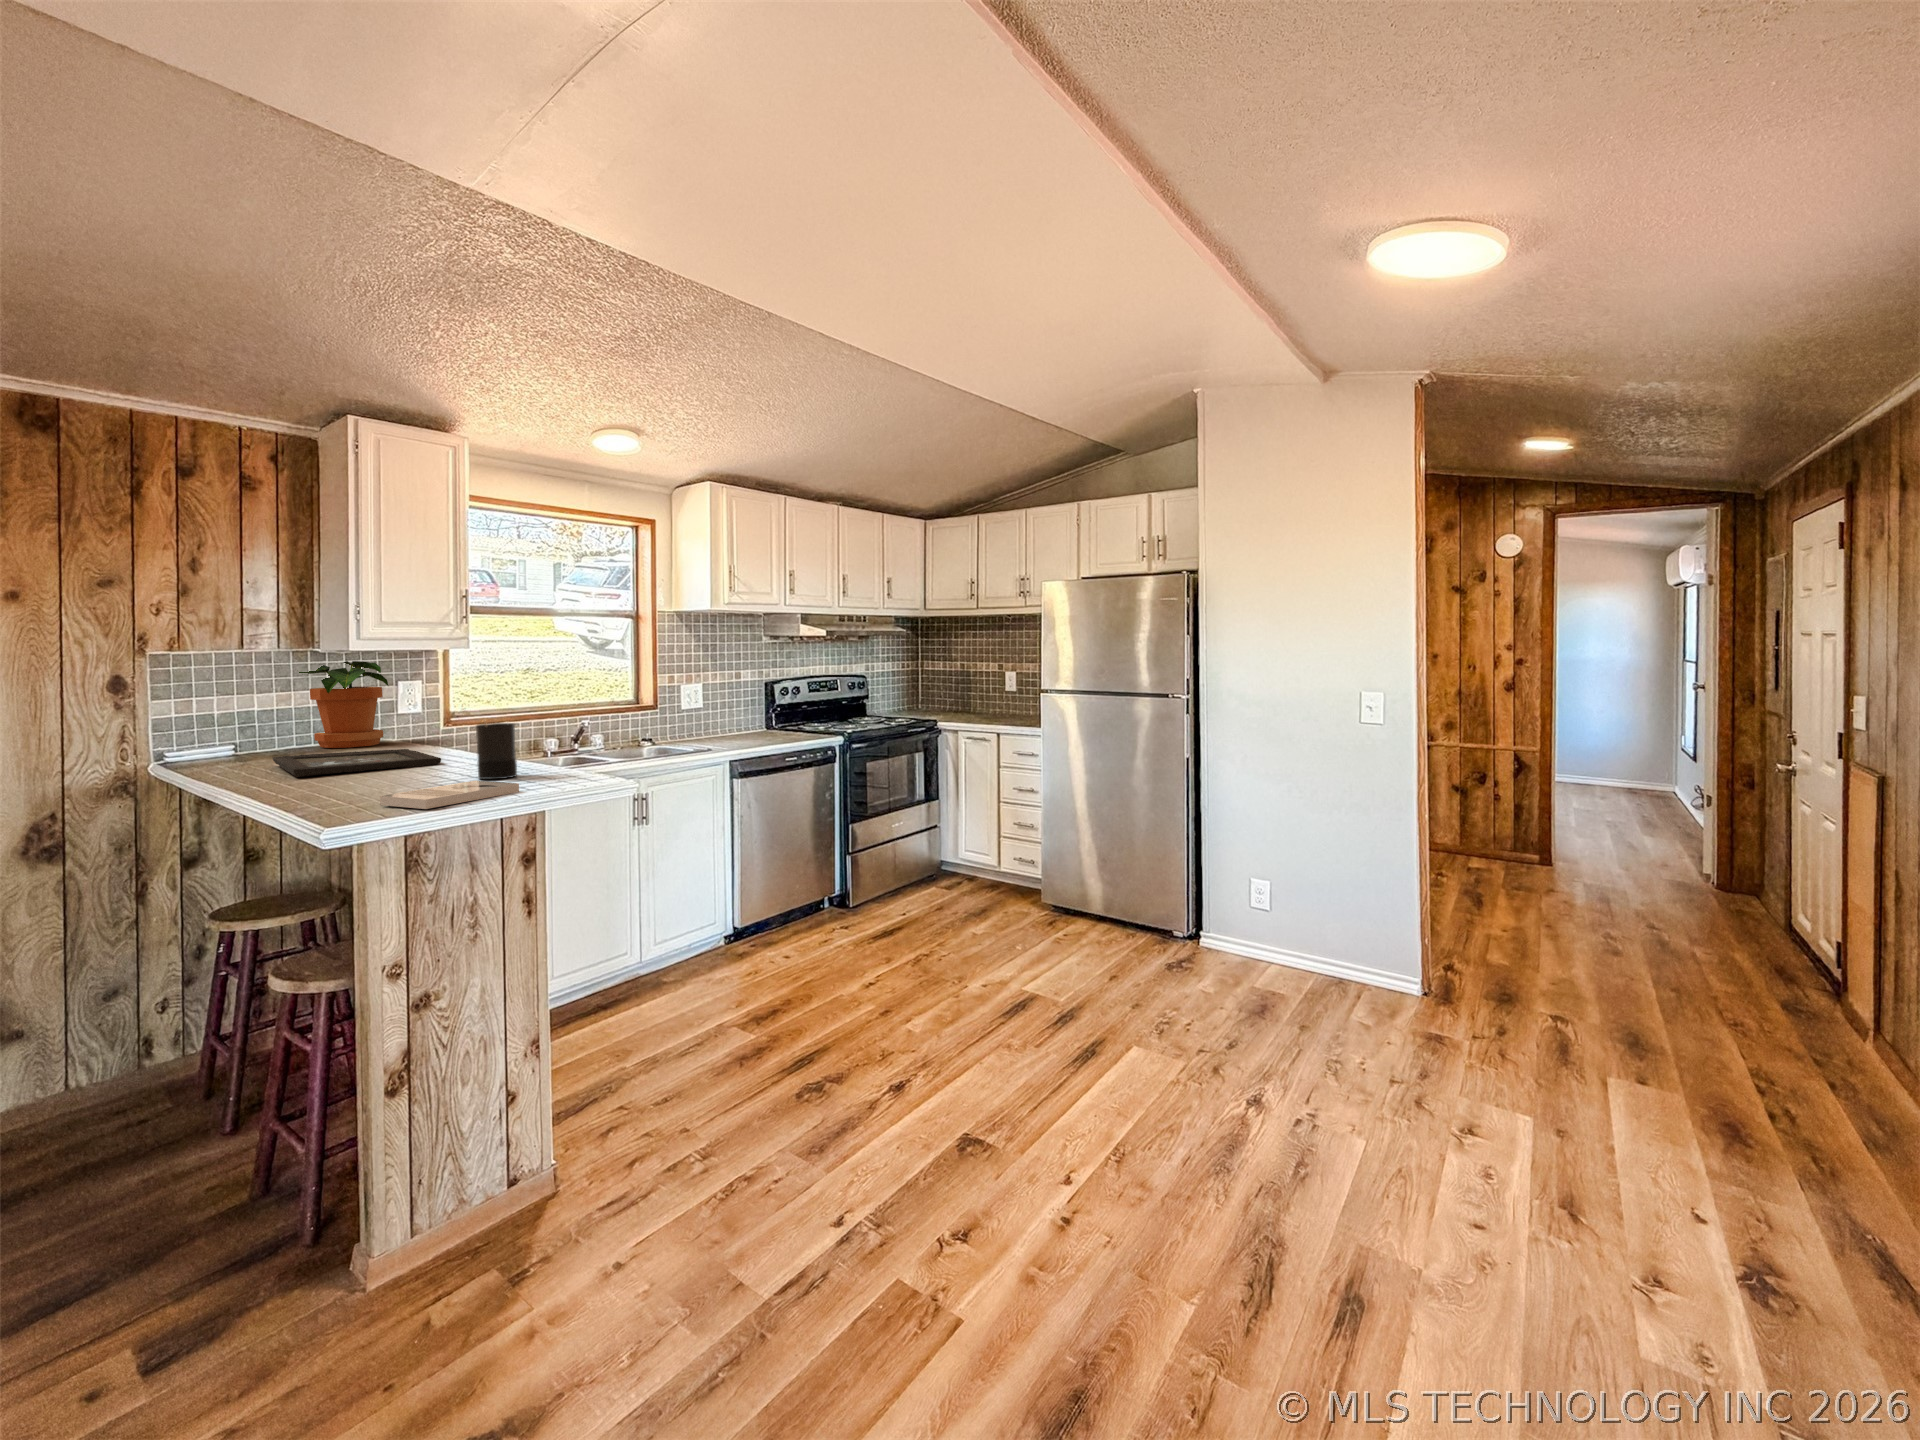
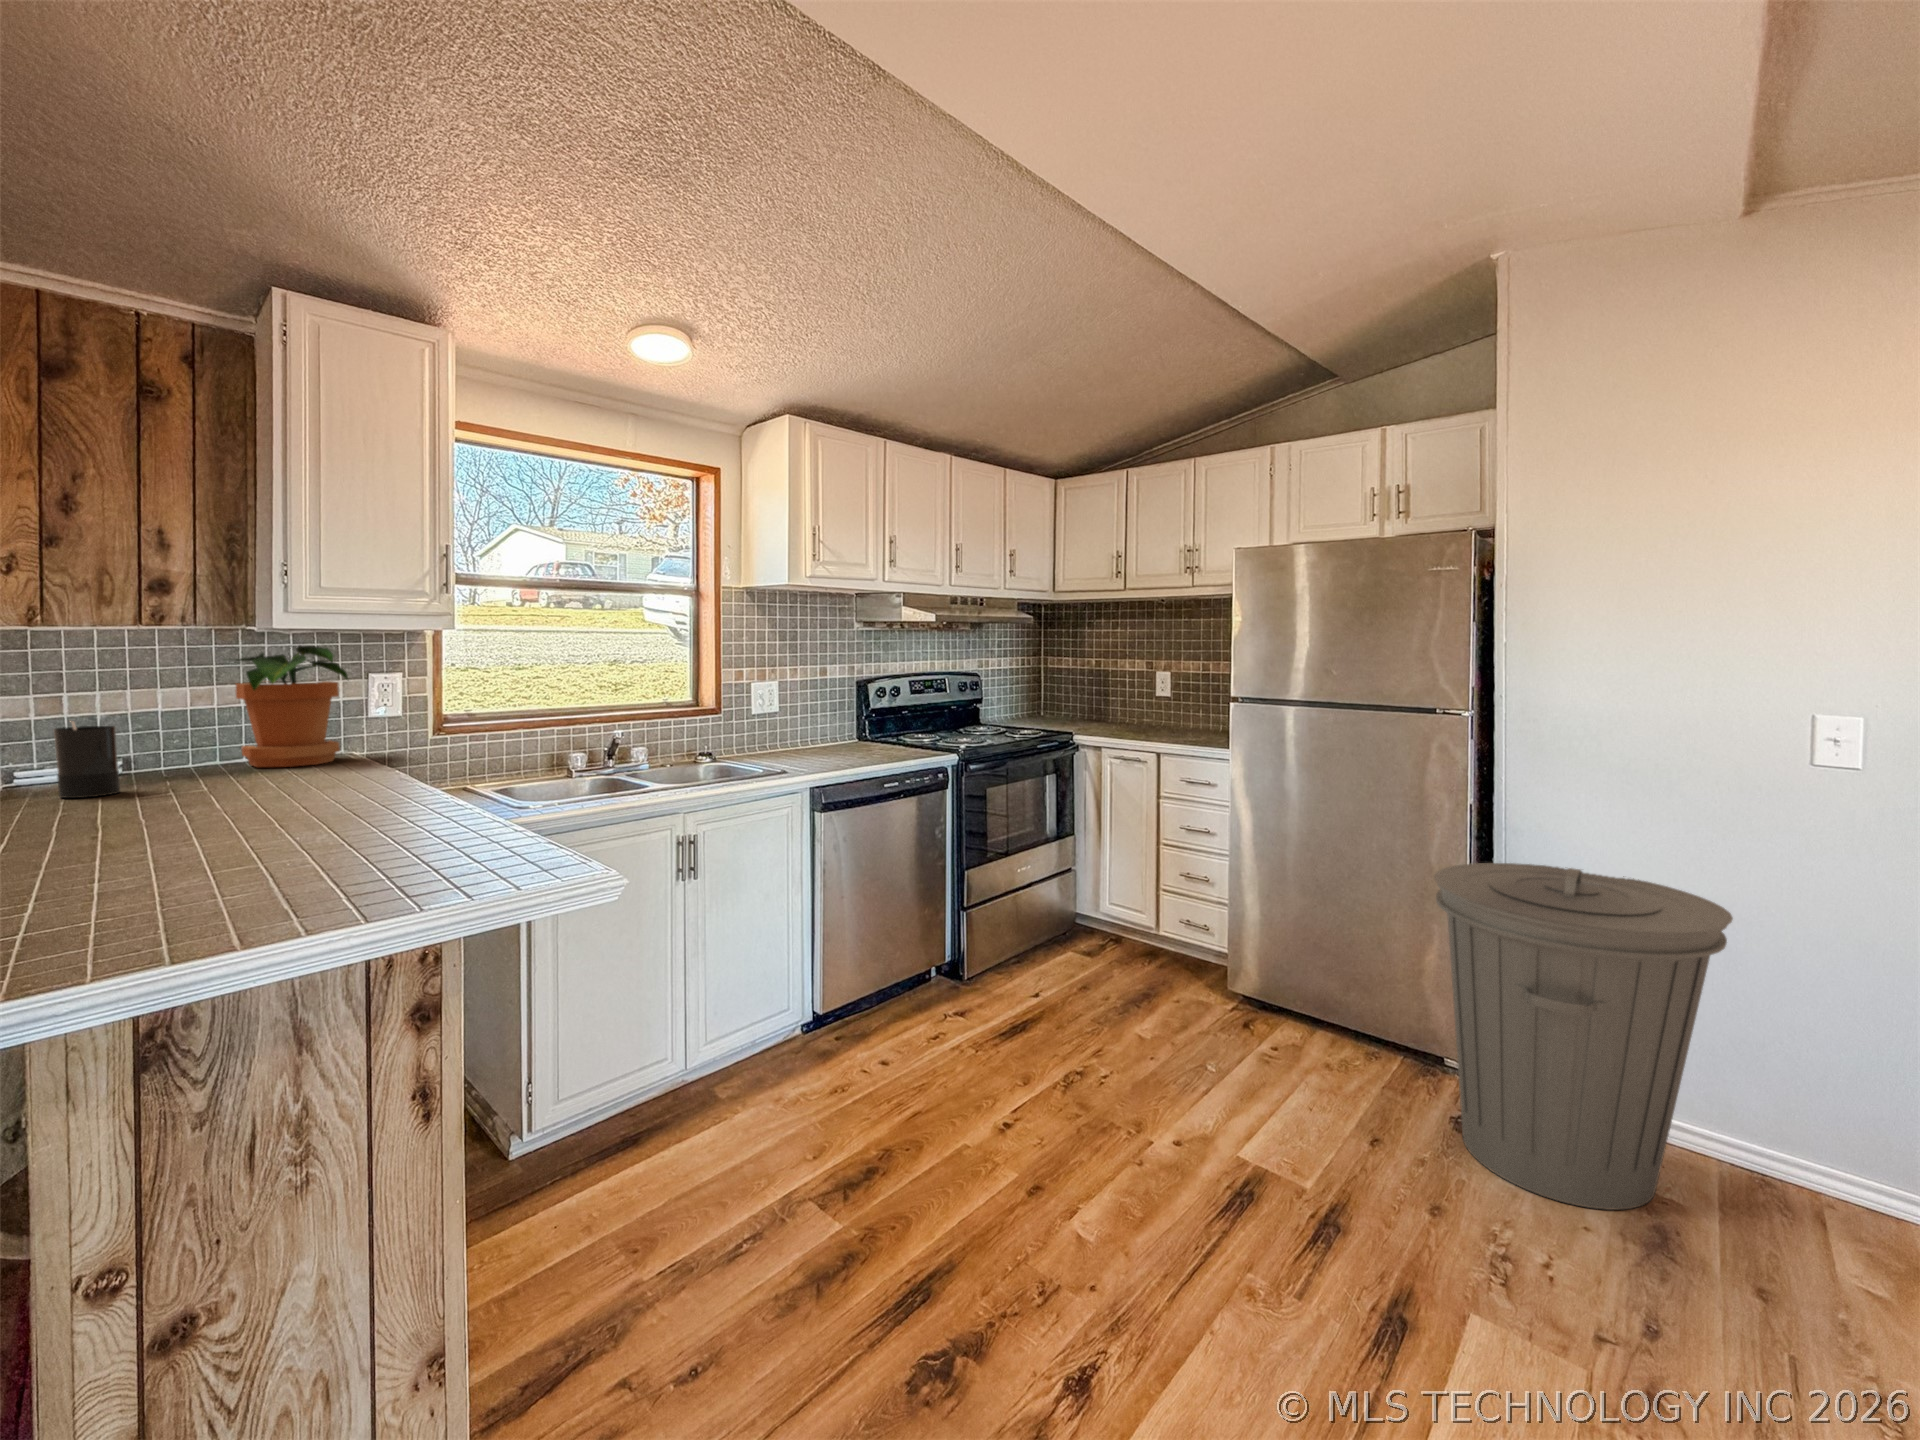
candle: present [476,723,517,779] -> present [54,721,120,798]
tray: present [273,749,441,777] -> none [98,776,360,832]
book: present [380,781,519,809] -> none [92,867,400,958]
trash can: none [1150,793,1313,1002] -> present [1434,863,1733,1210]

